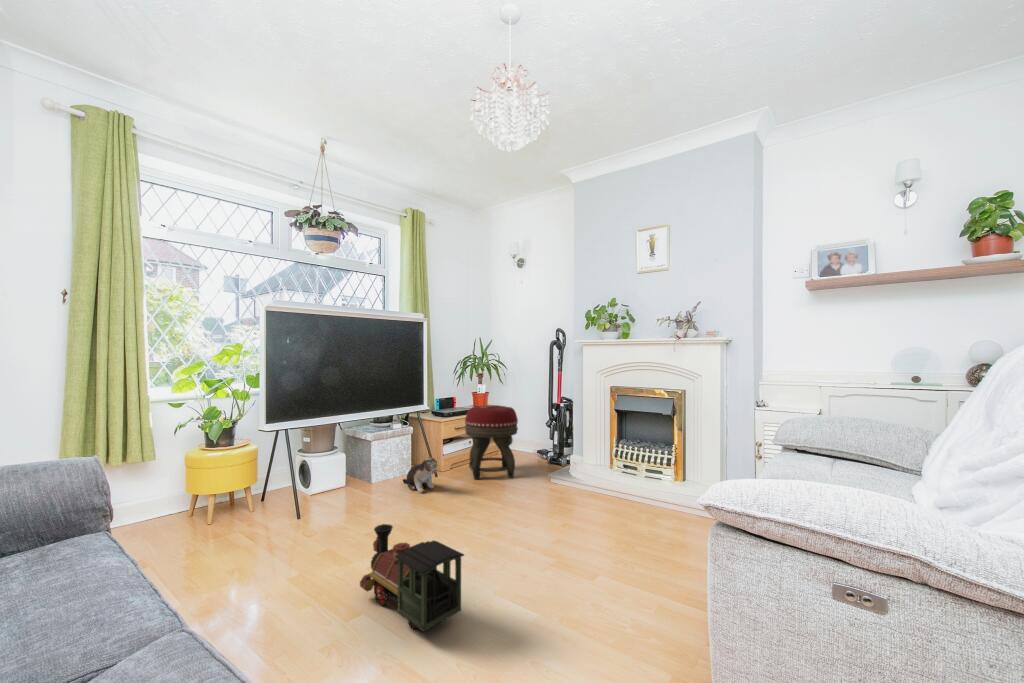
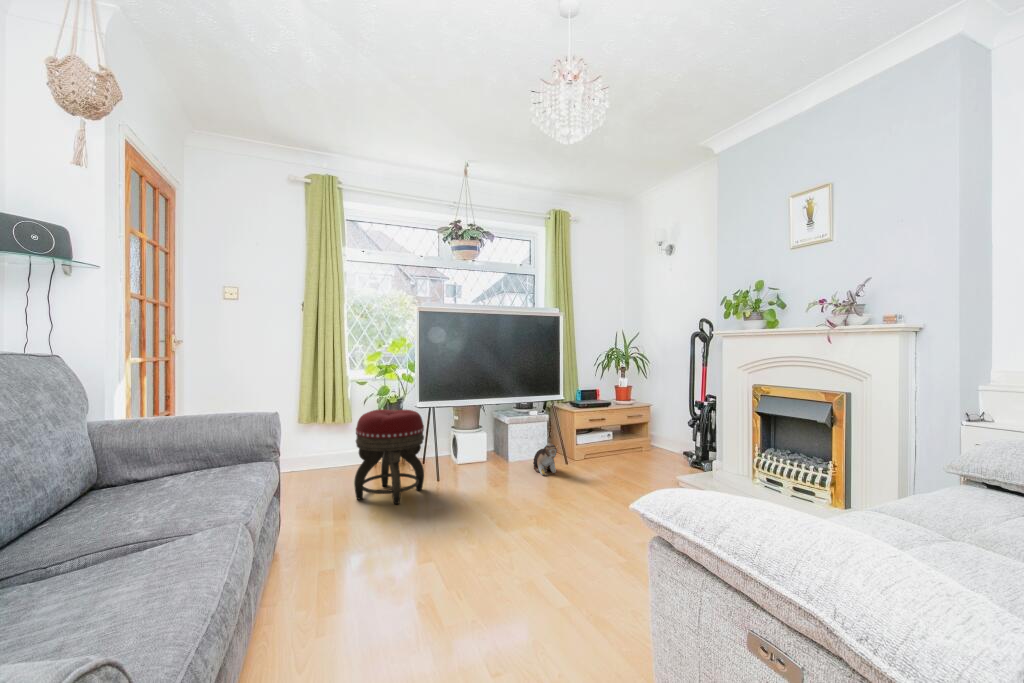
footstool: present [465,405,518,480] -> present [354,409,424,504]
toy train: present [360,524,464,632] -> none [443,490,507,581]

